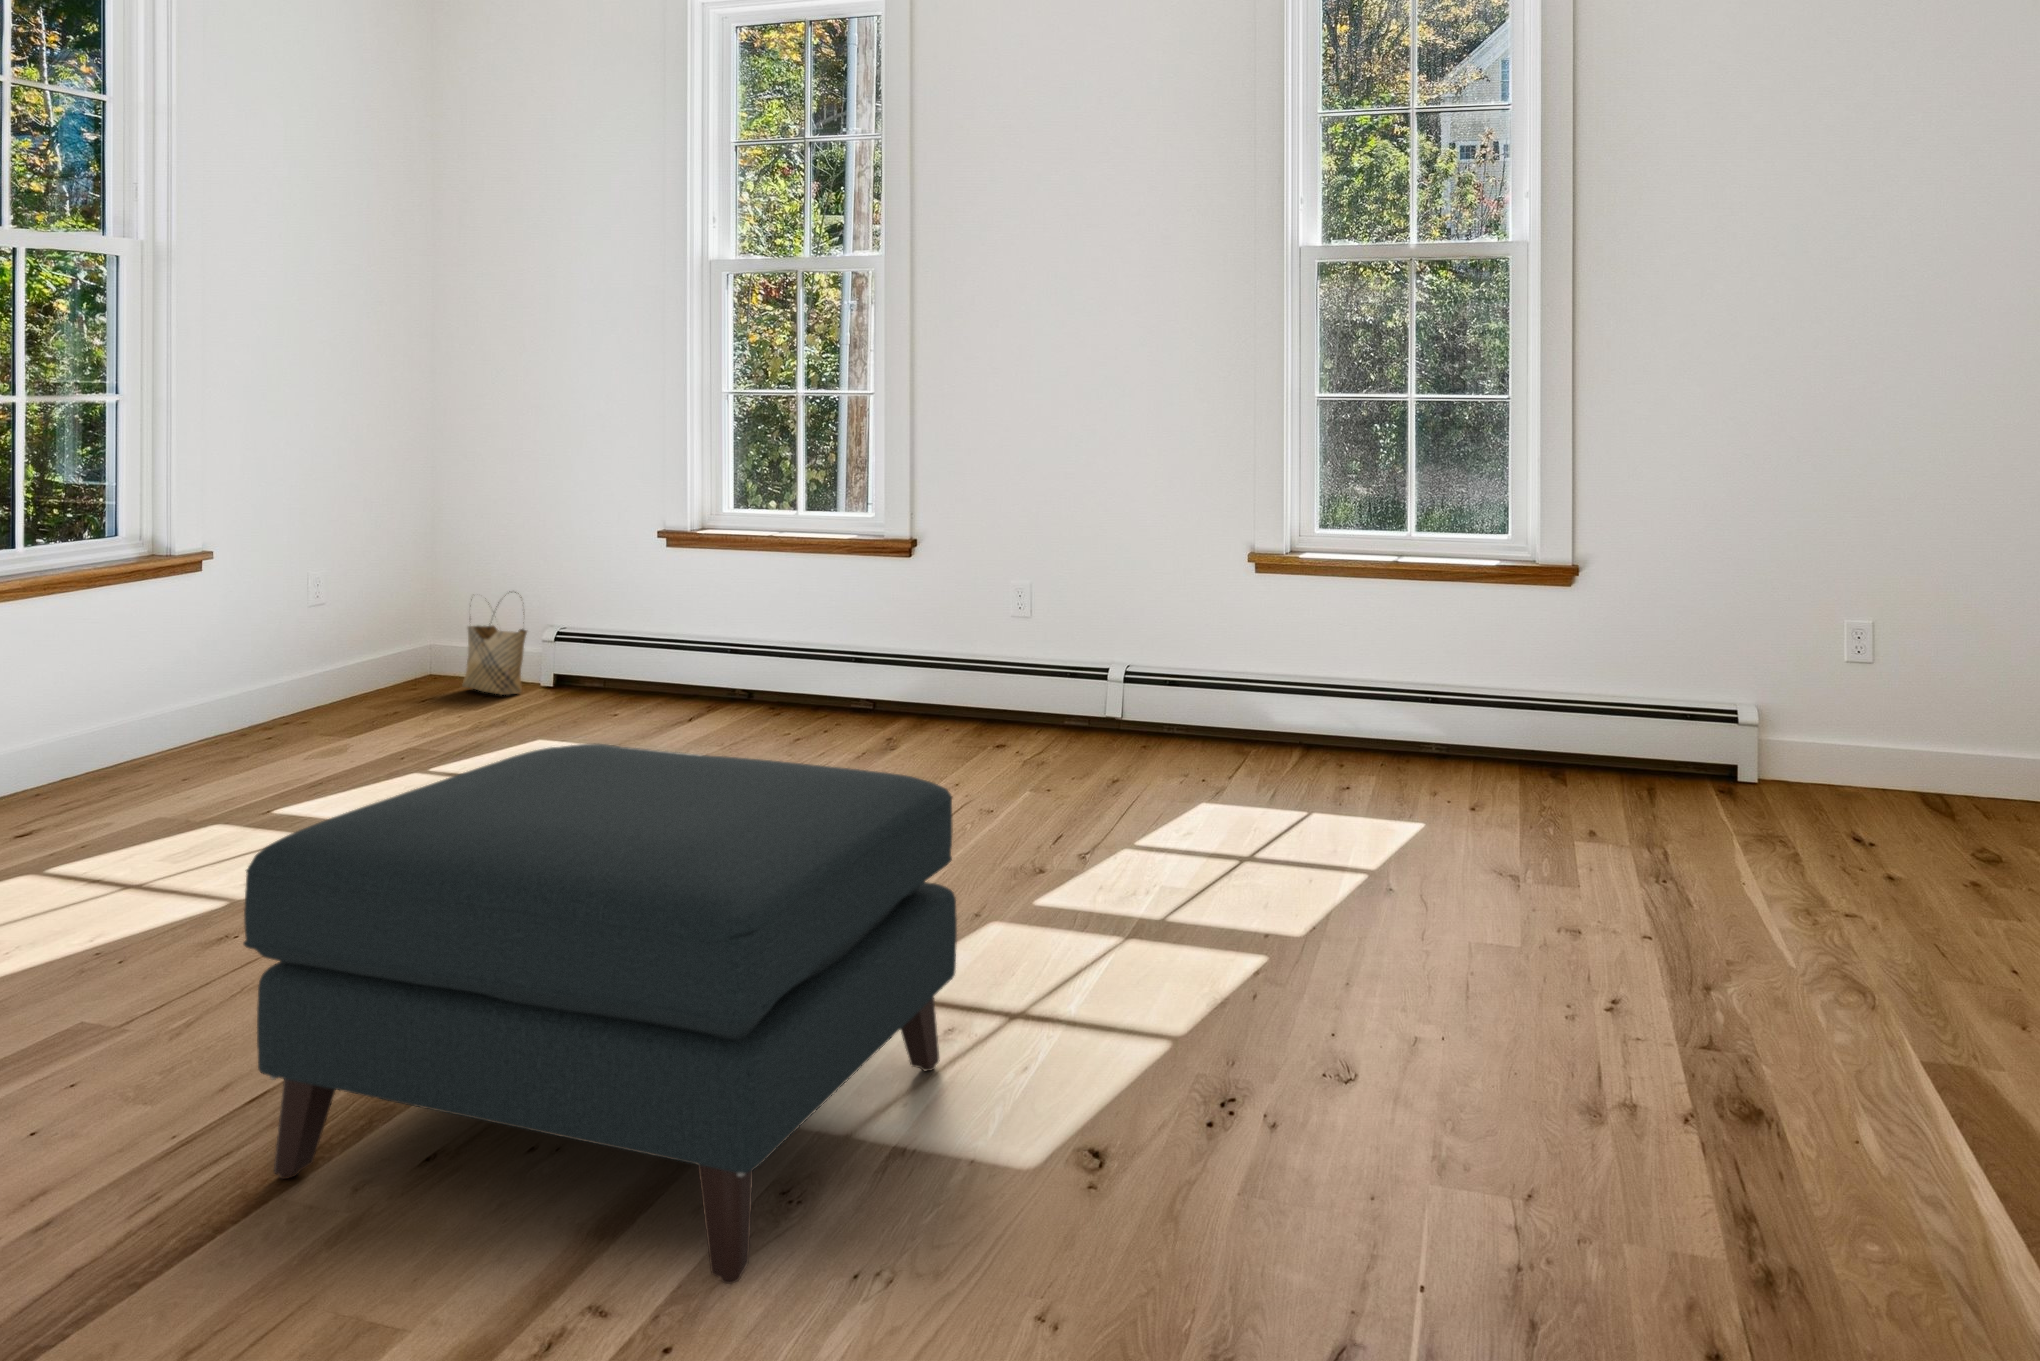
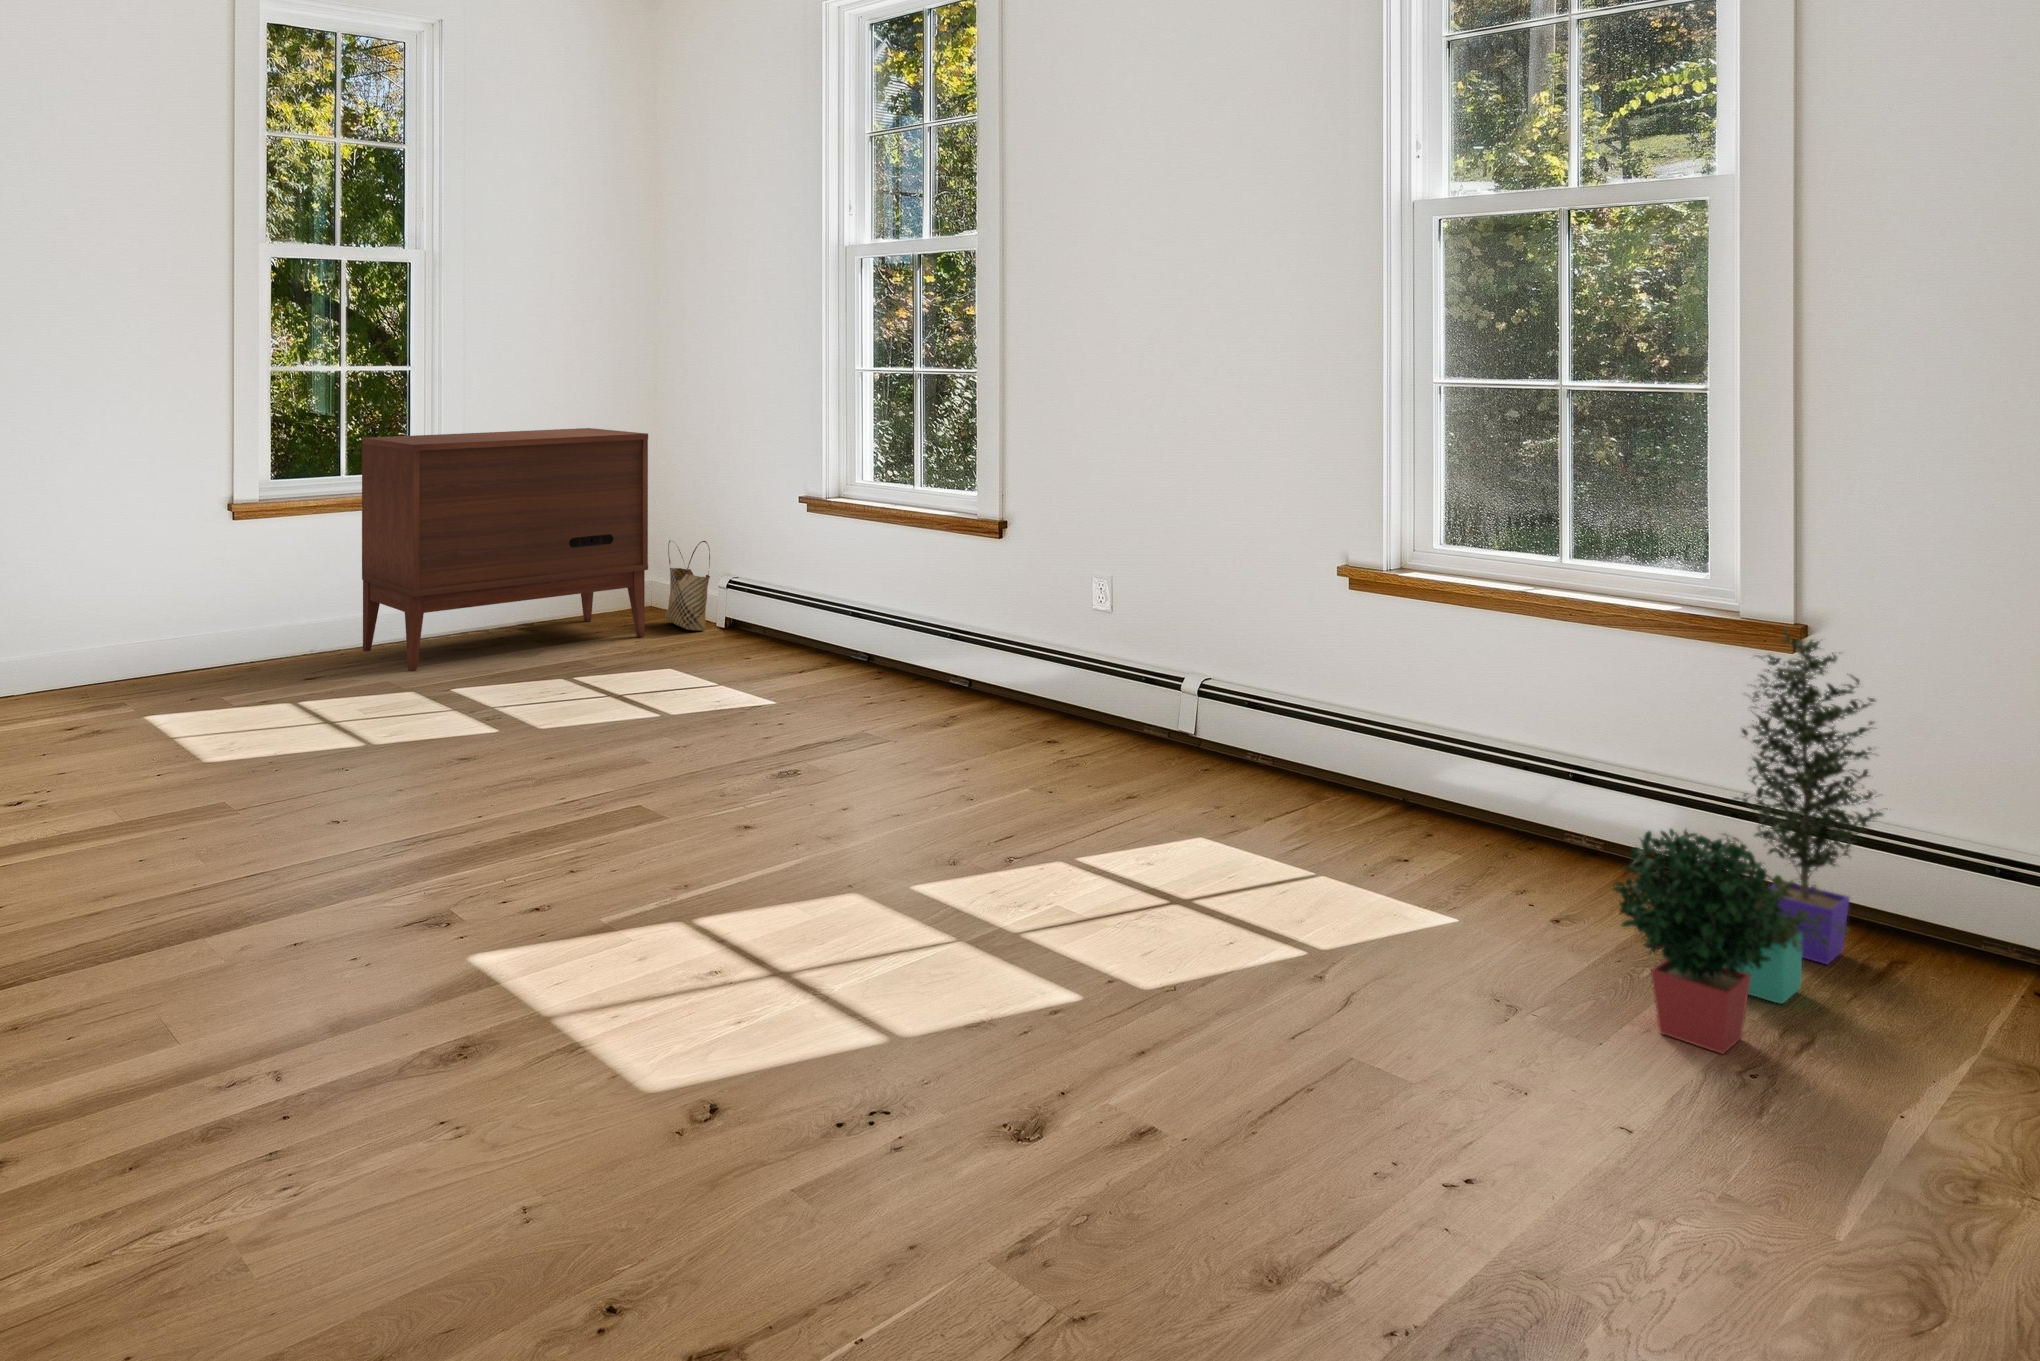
dresser: none [55,468,462,798] -> present [362,428,648,671]
potted plant: none [1571,566,1686,876] -> present [1613,628,1883,1054]
ottoman: present [243,744,957,1284] -> none [198,656,687,1087]

